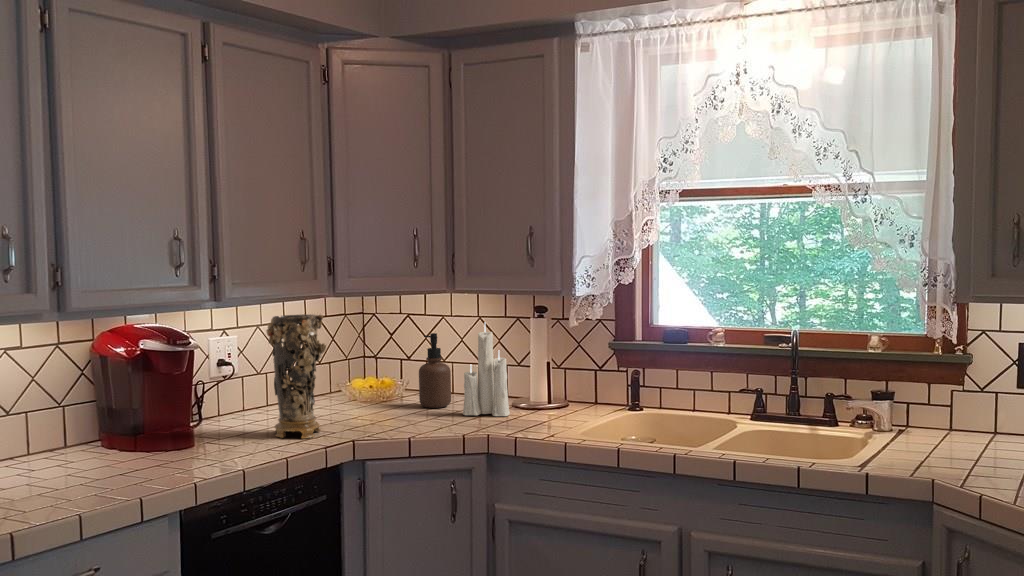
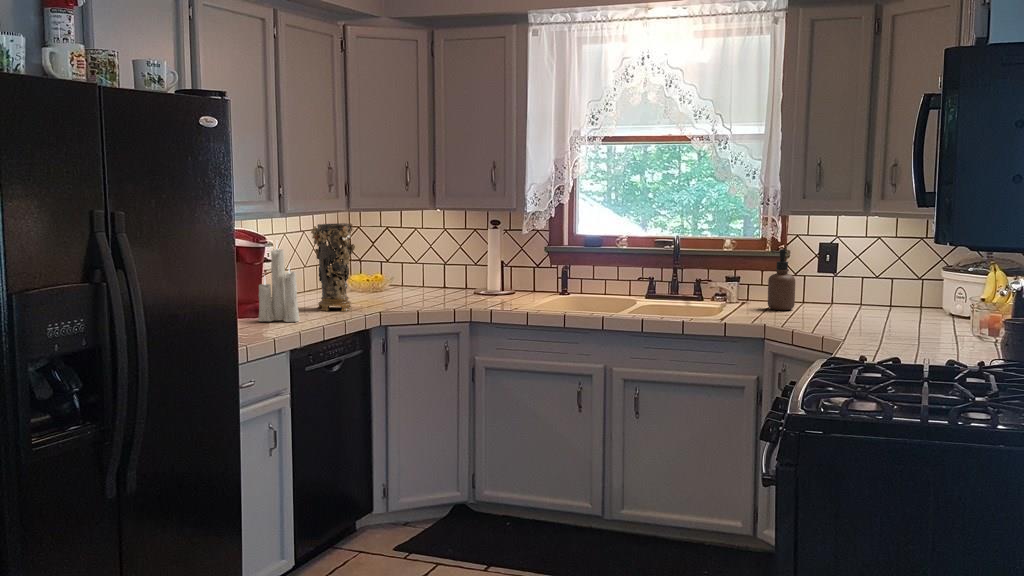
candle: present [463,323,510,416] -> present [258,245,300,322]
soap dispenser: present [419,333,451,408] -> present [768,249,795,310]

